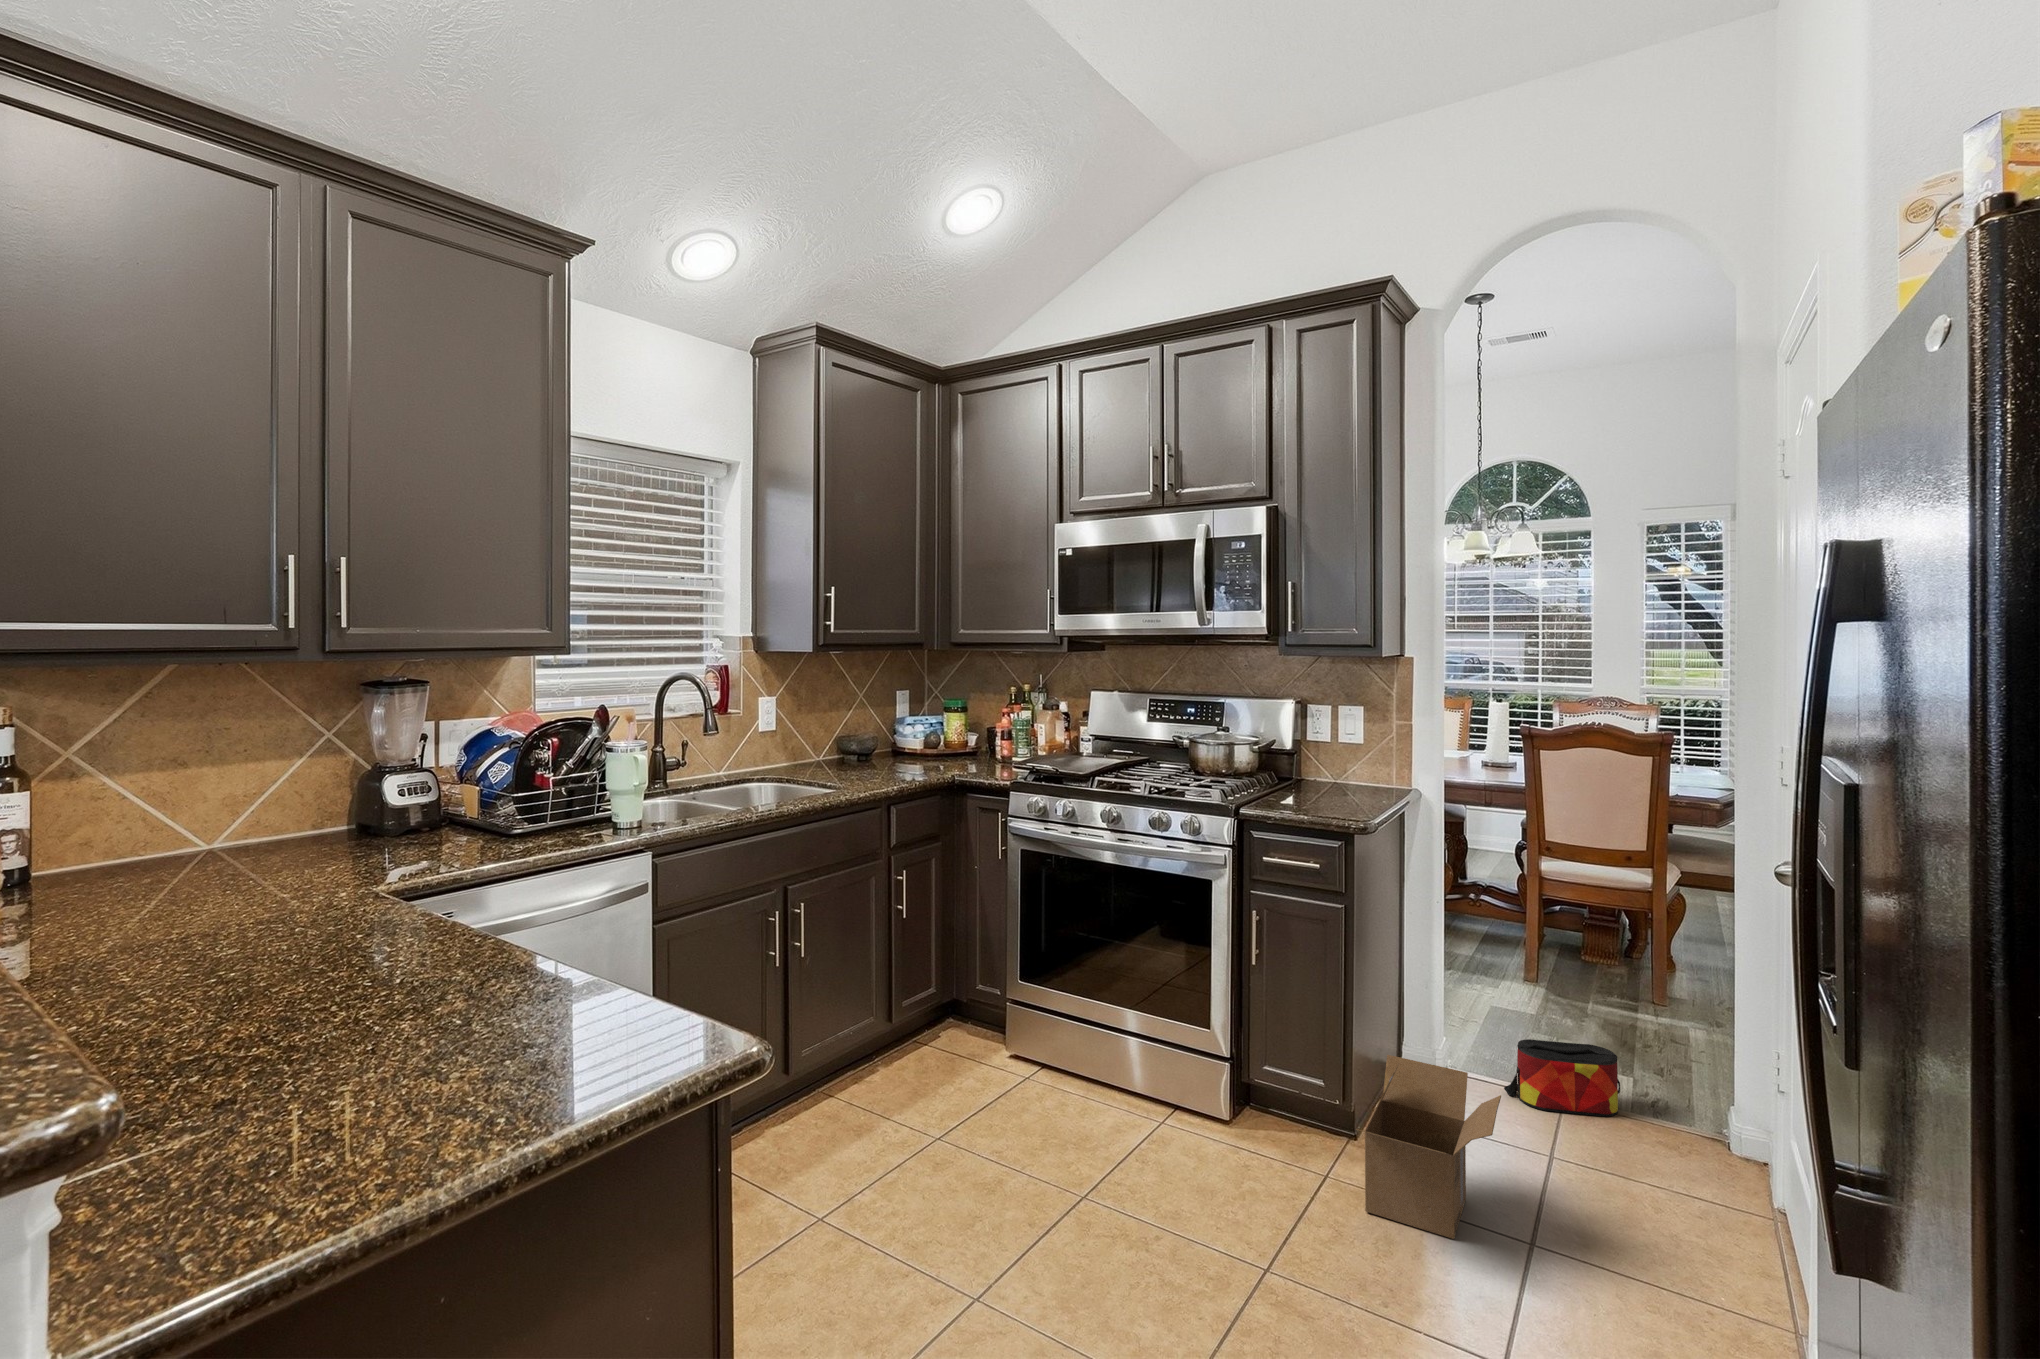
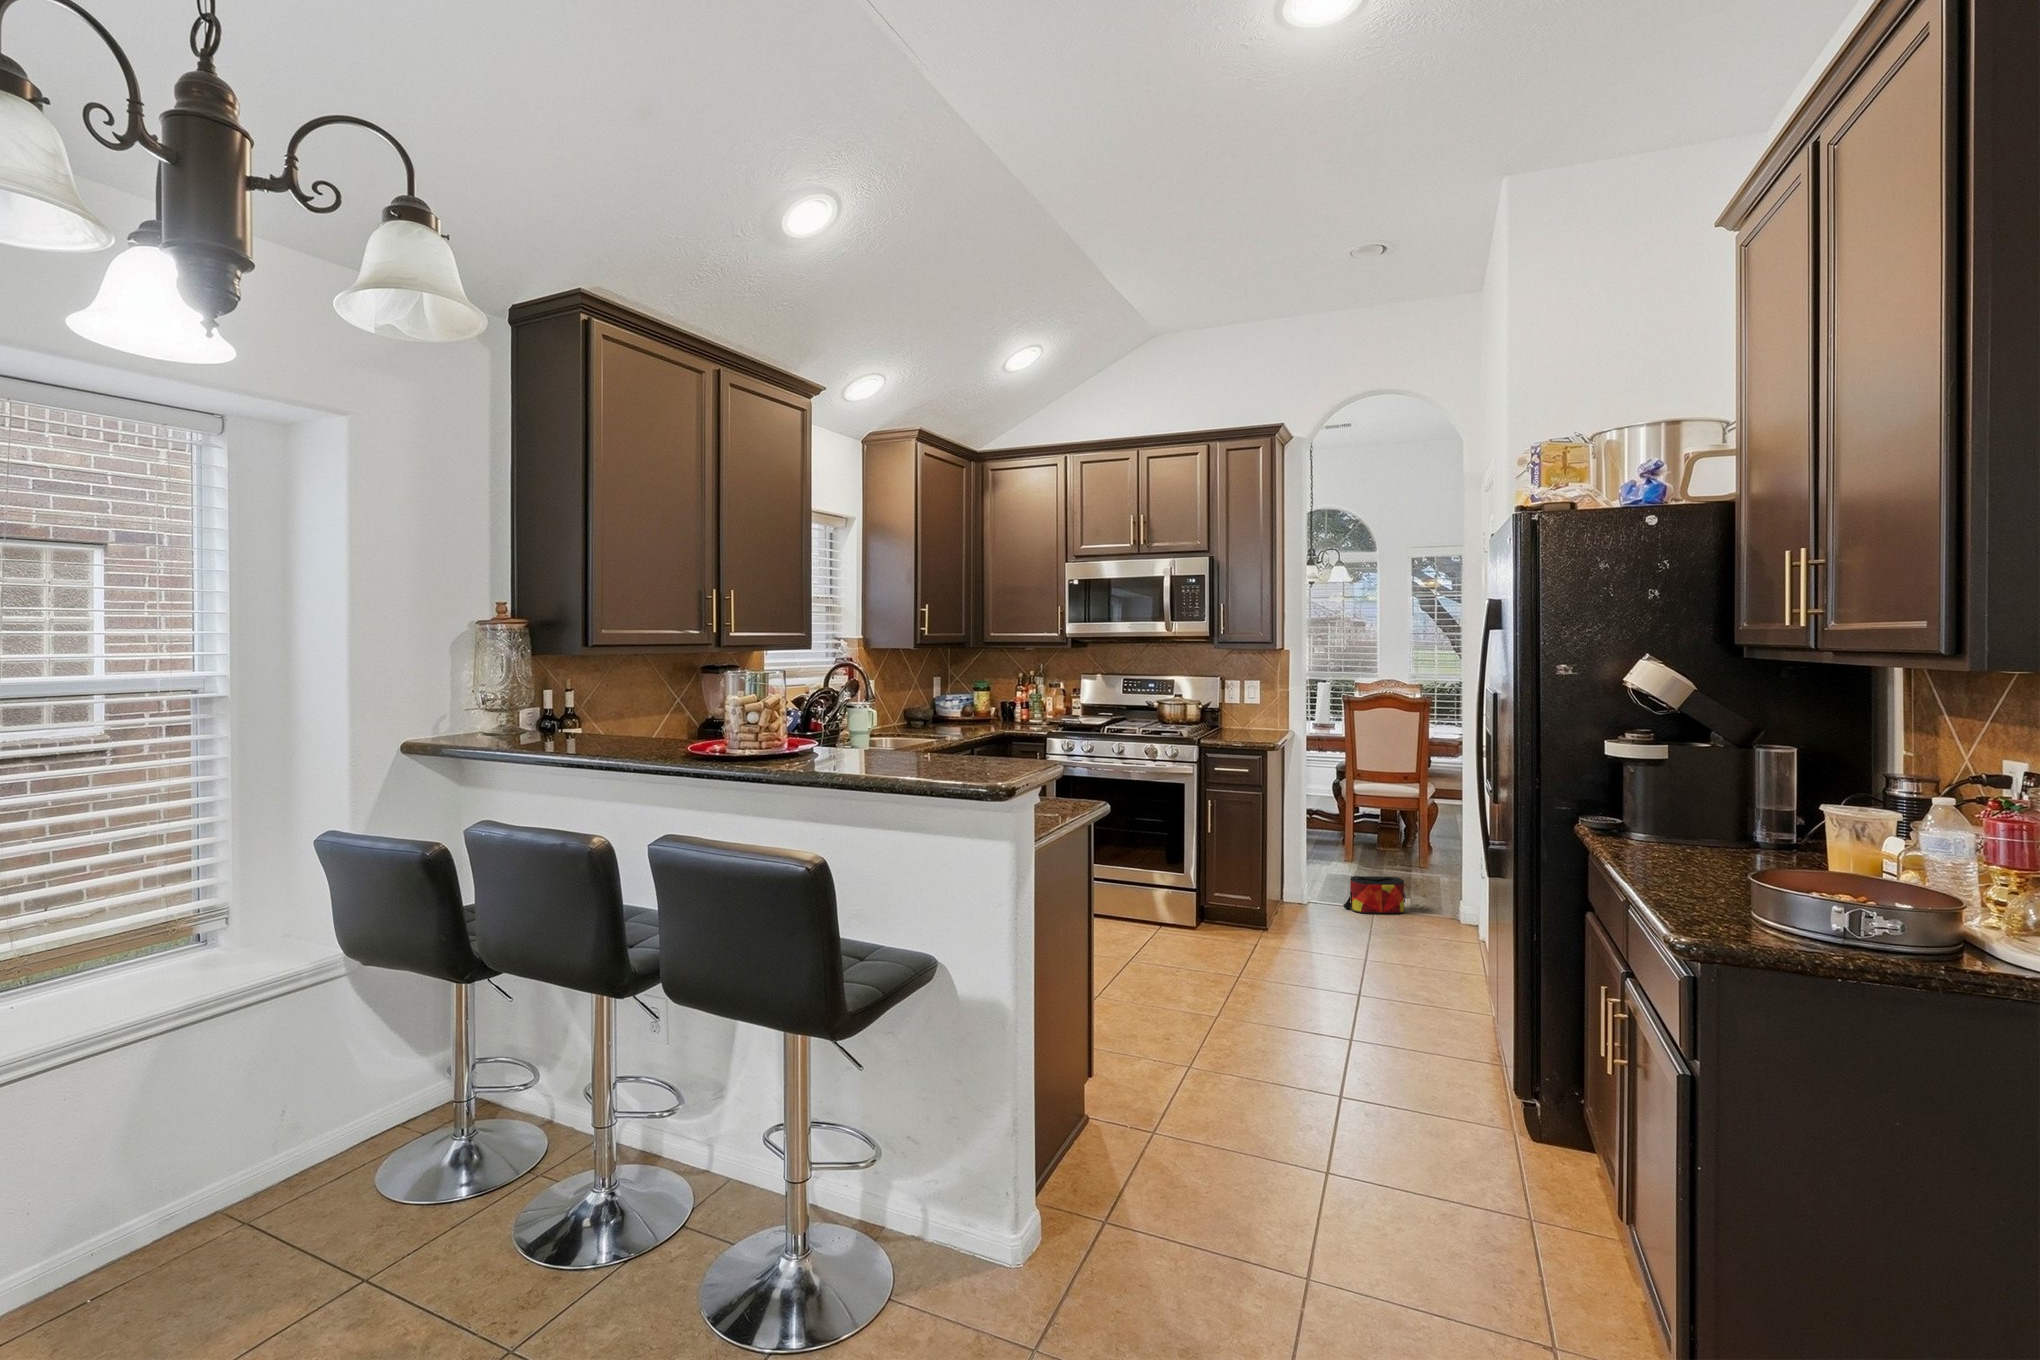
cardboard box: present [1356,1055,1501,1239] -> none [1279,876,1350,961]

